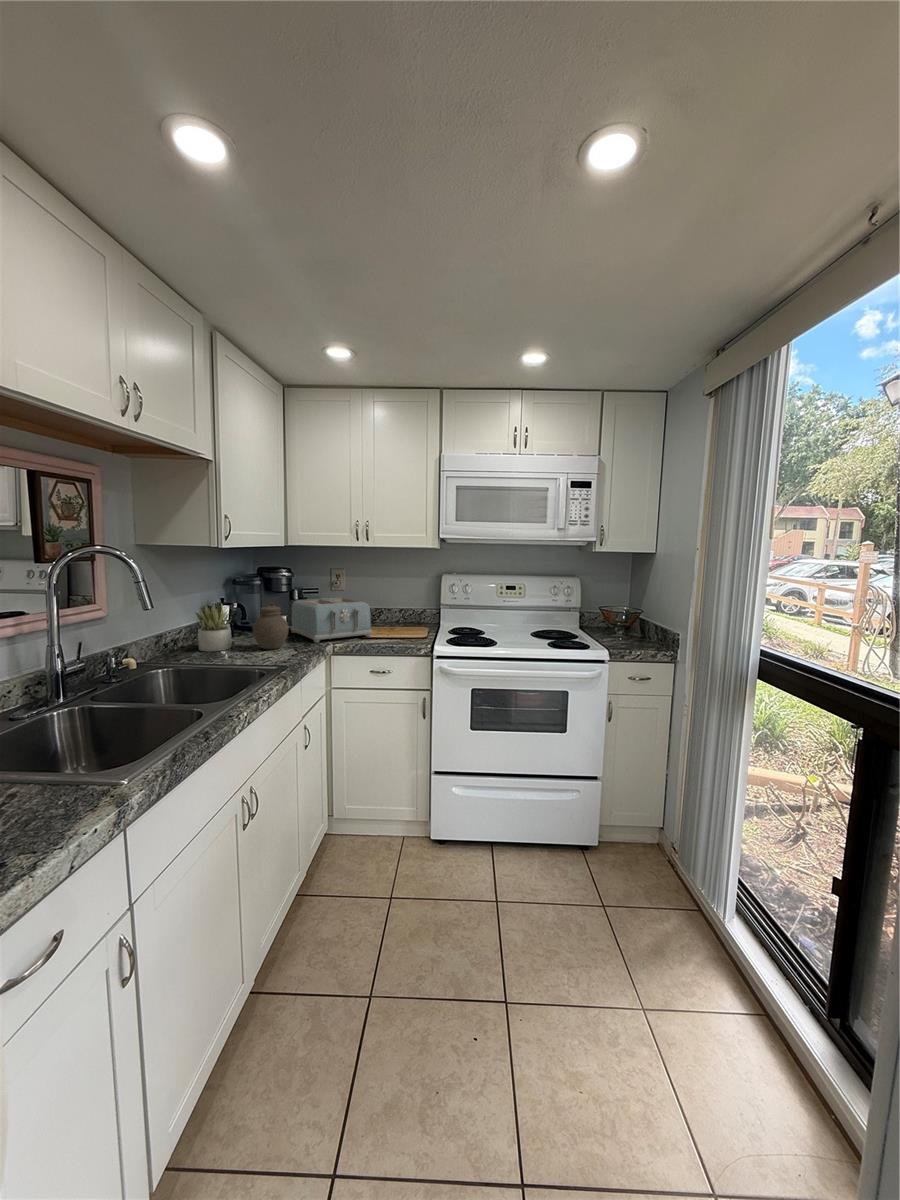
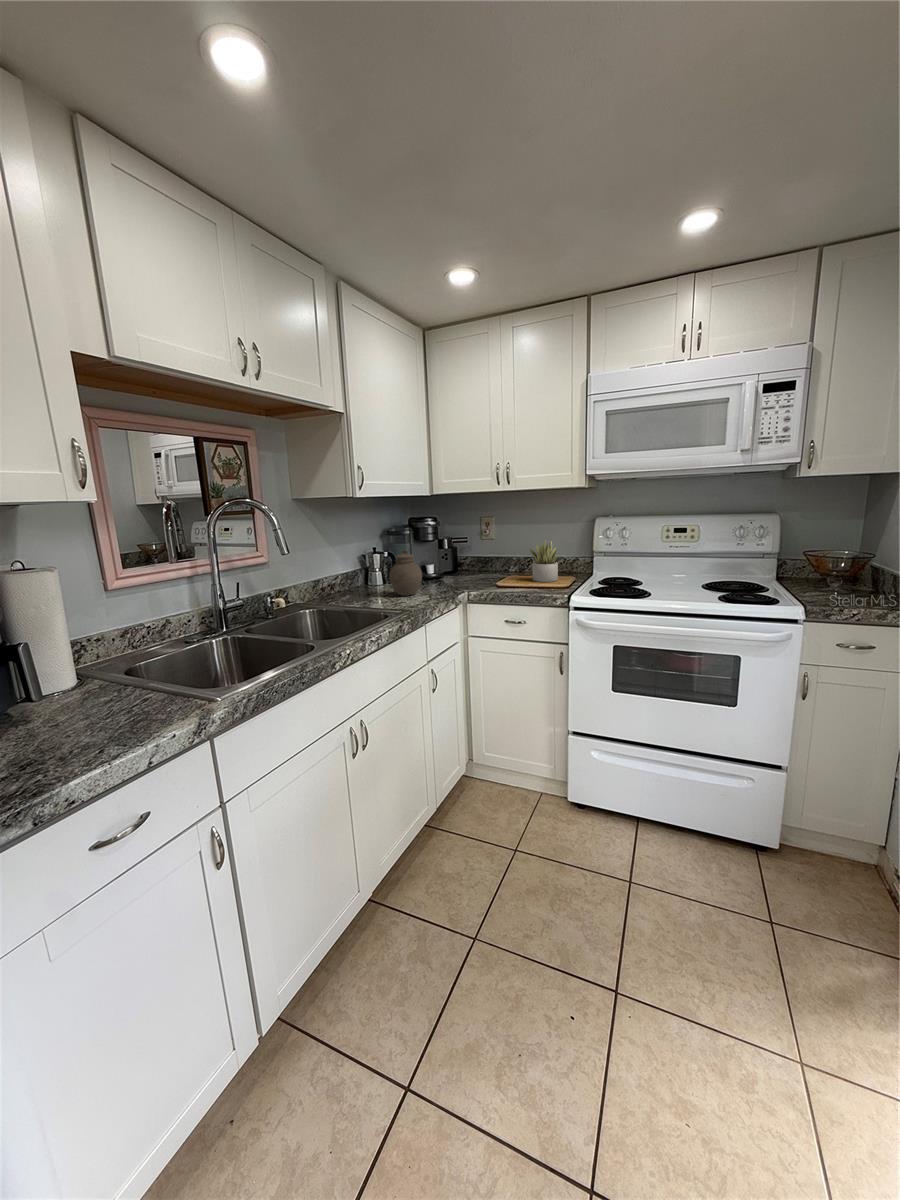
toaster: present [290,598,372,642] -> none [433,546,510,591]
succulent plant: present [196,605,231,651] -> present [530,541,558,582]

